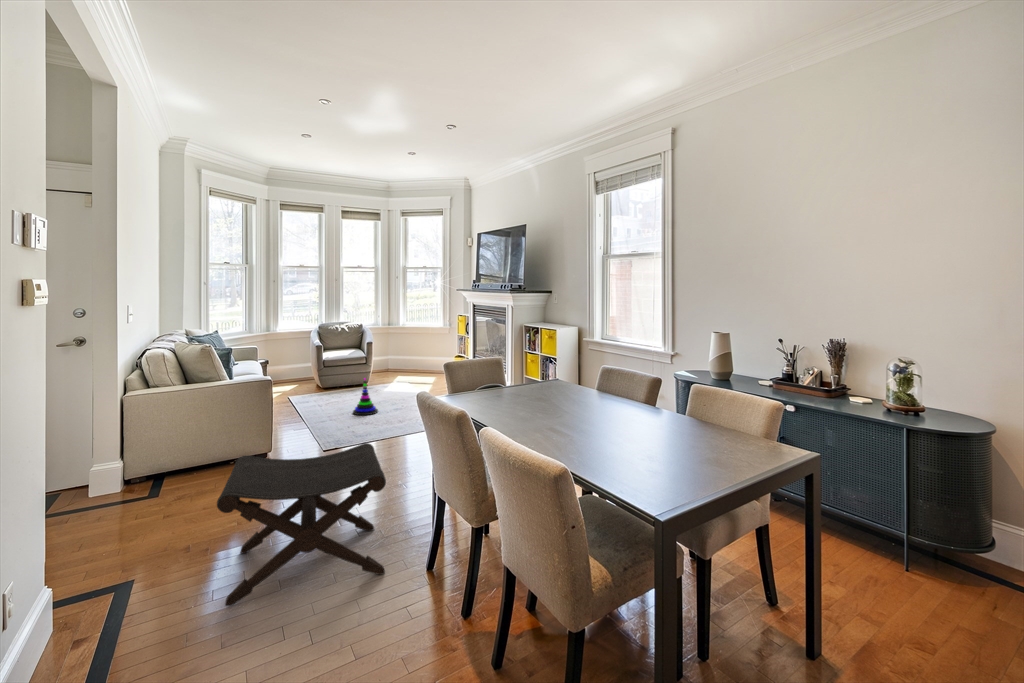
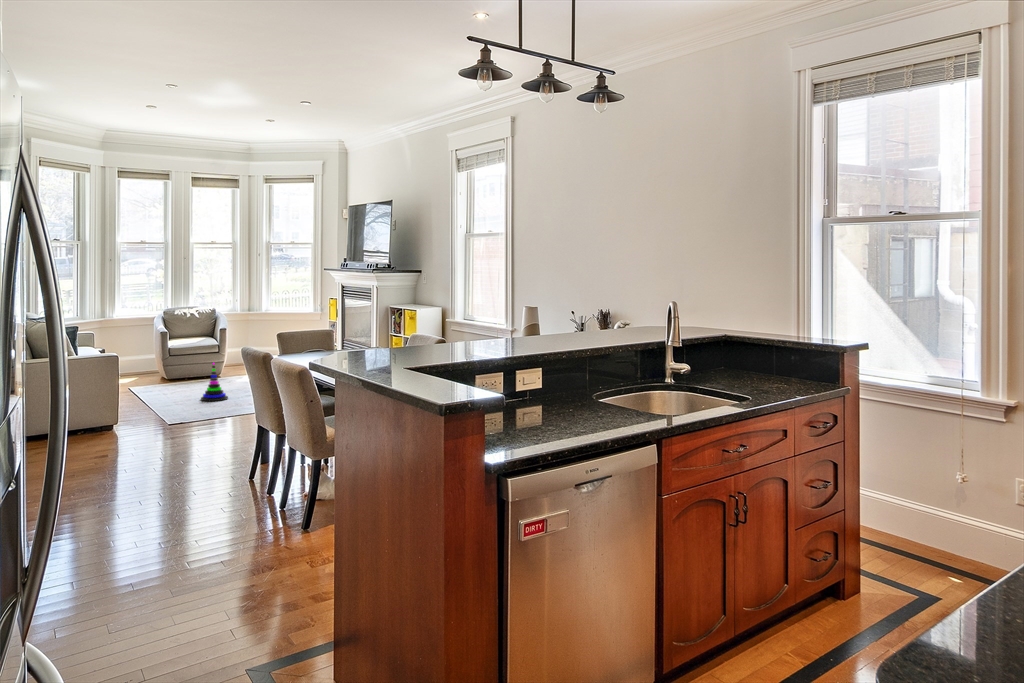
footstool: present [217,443,386,606] -> none [88,395,215,497]

